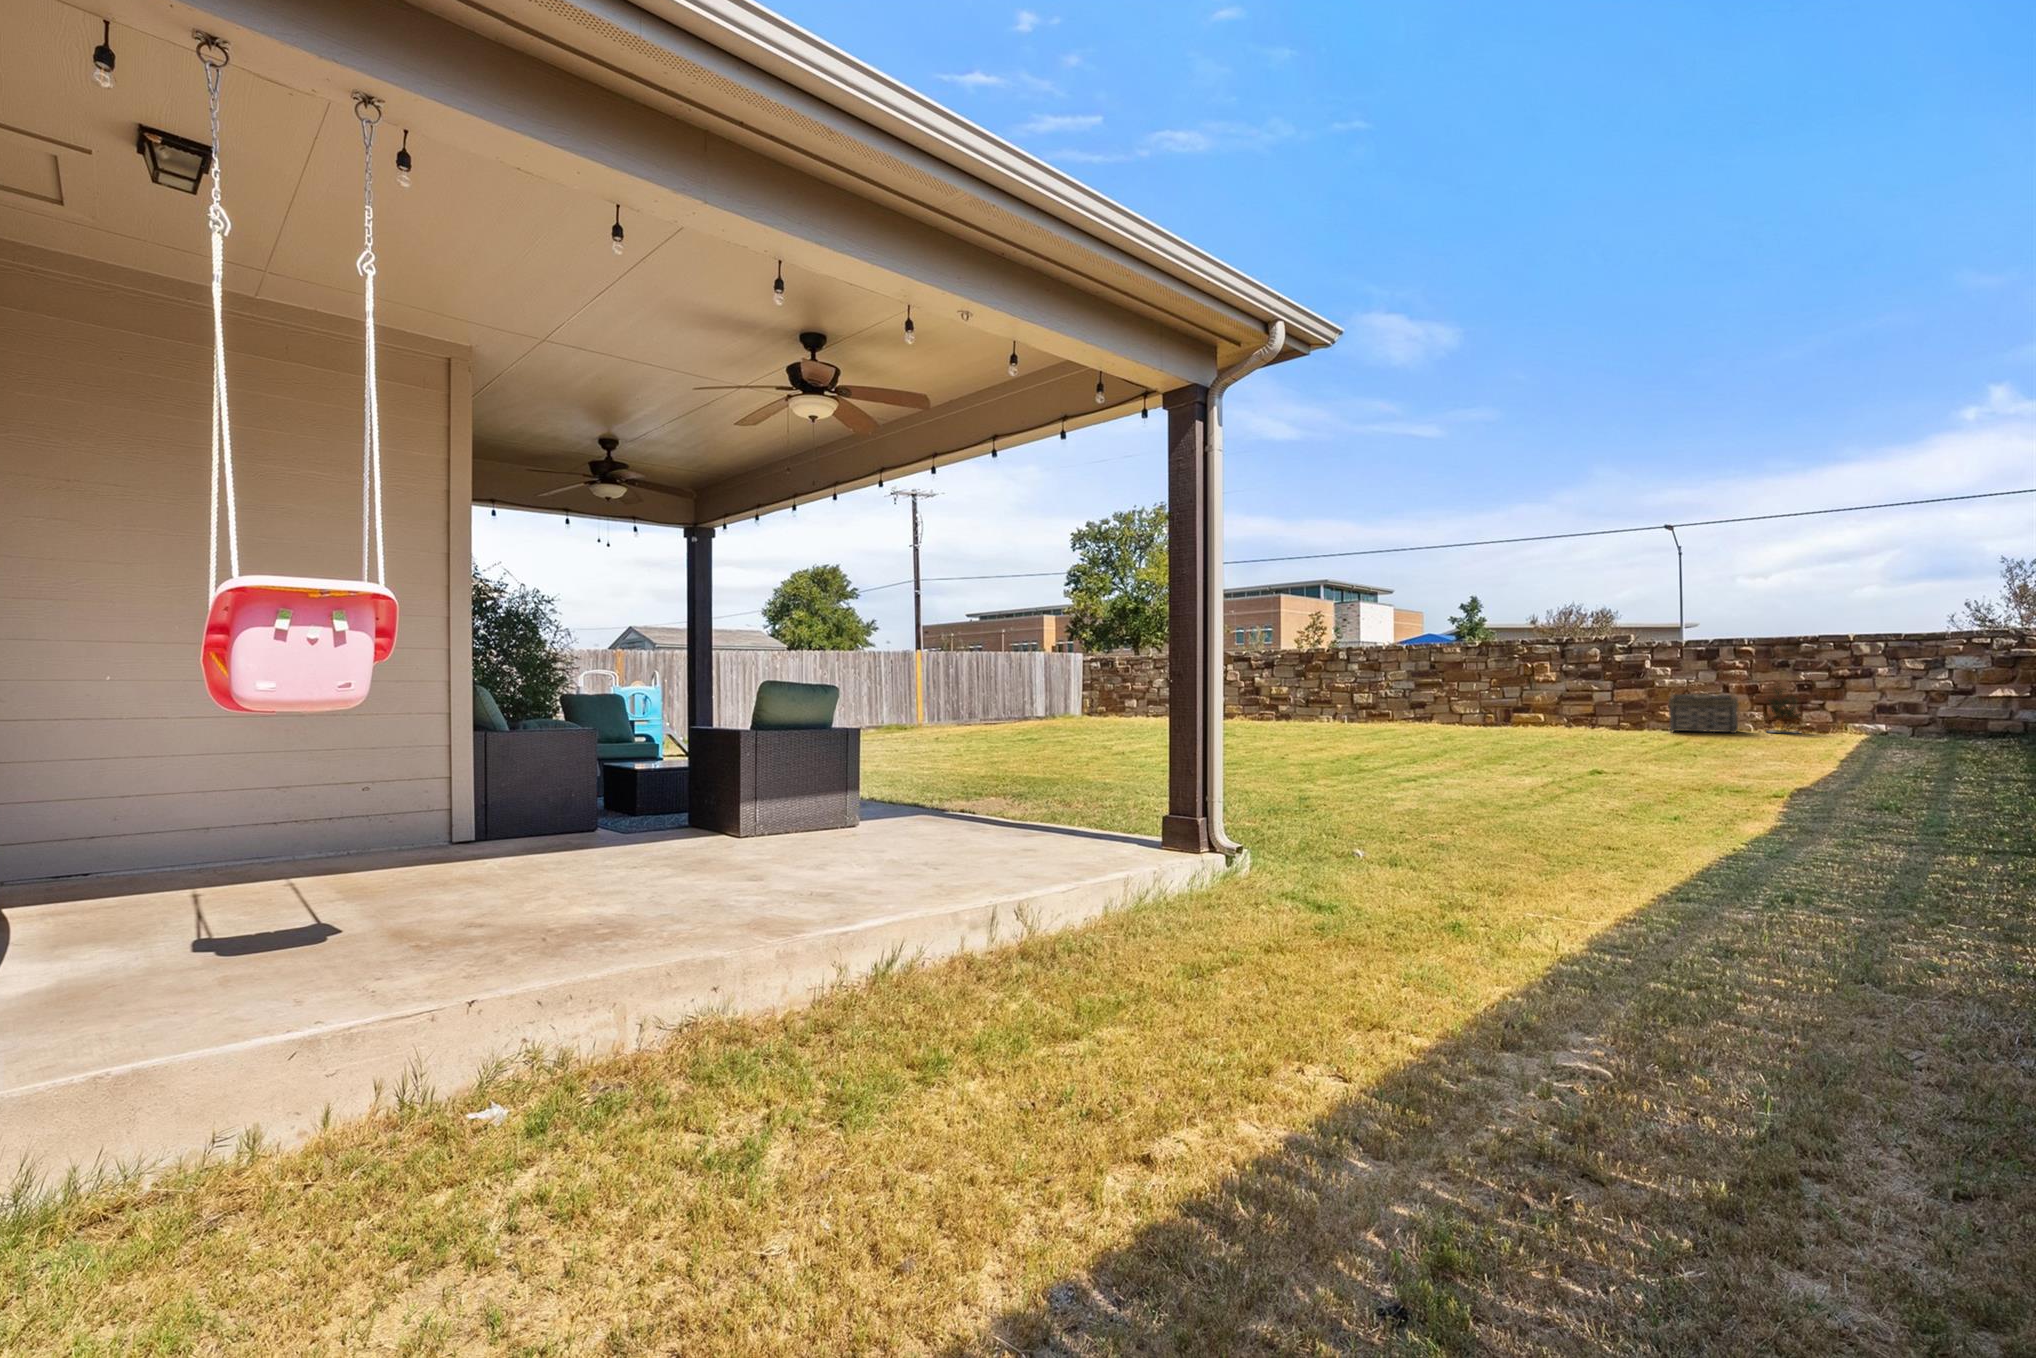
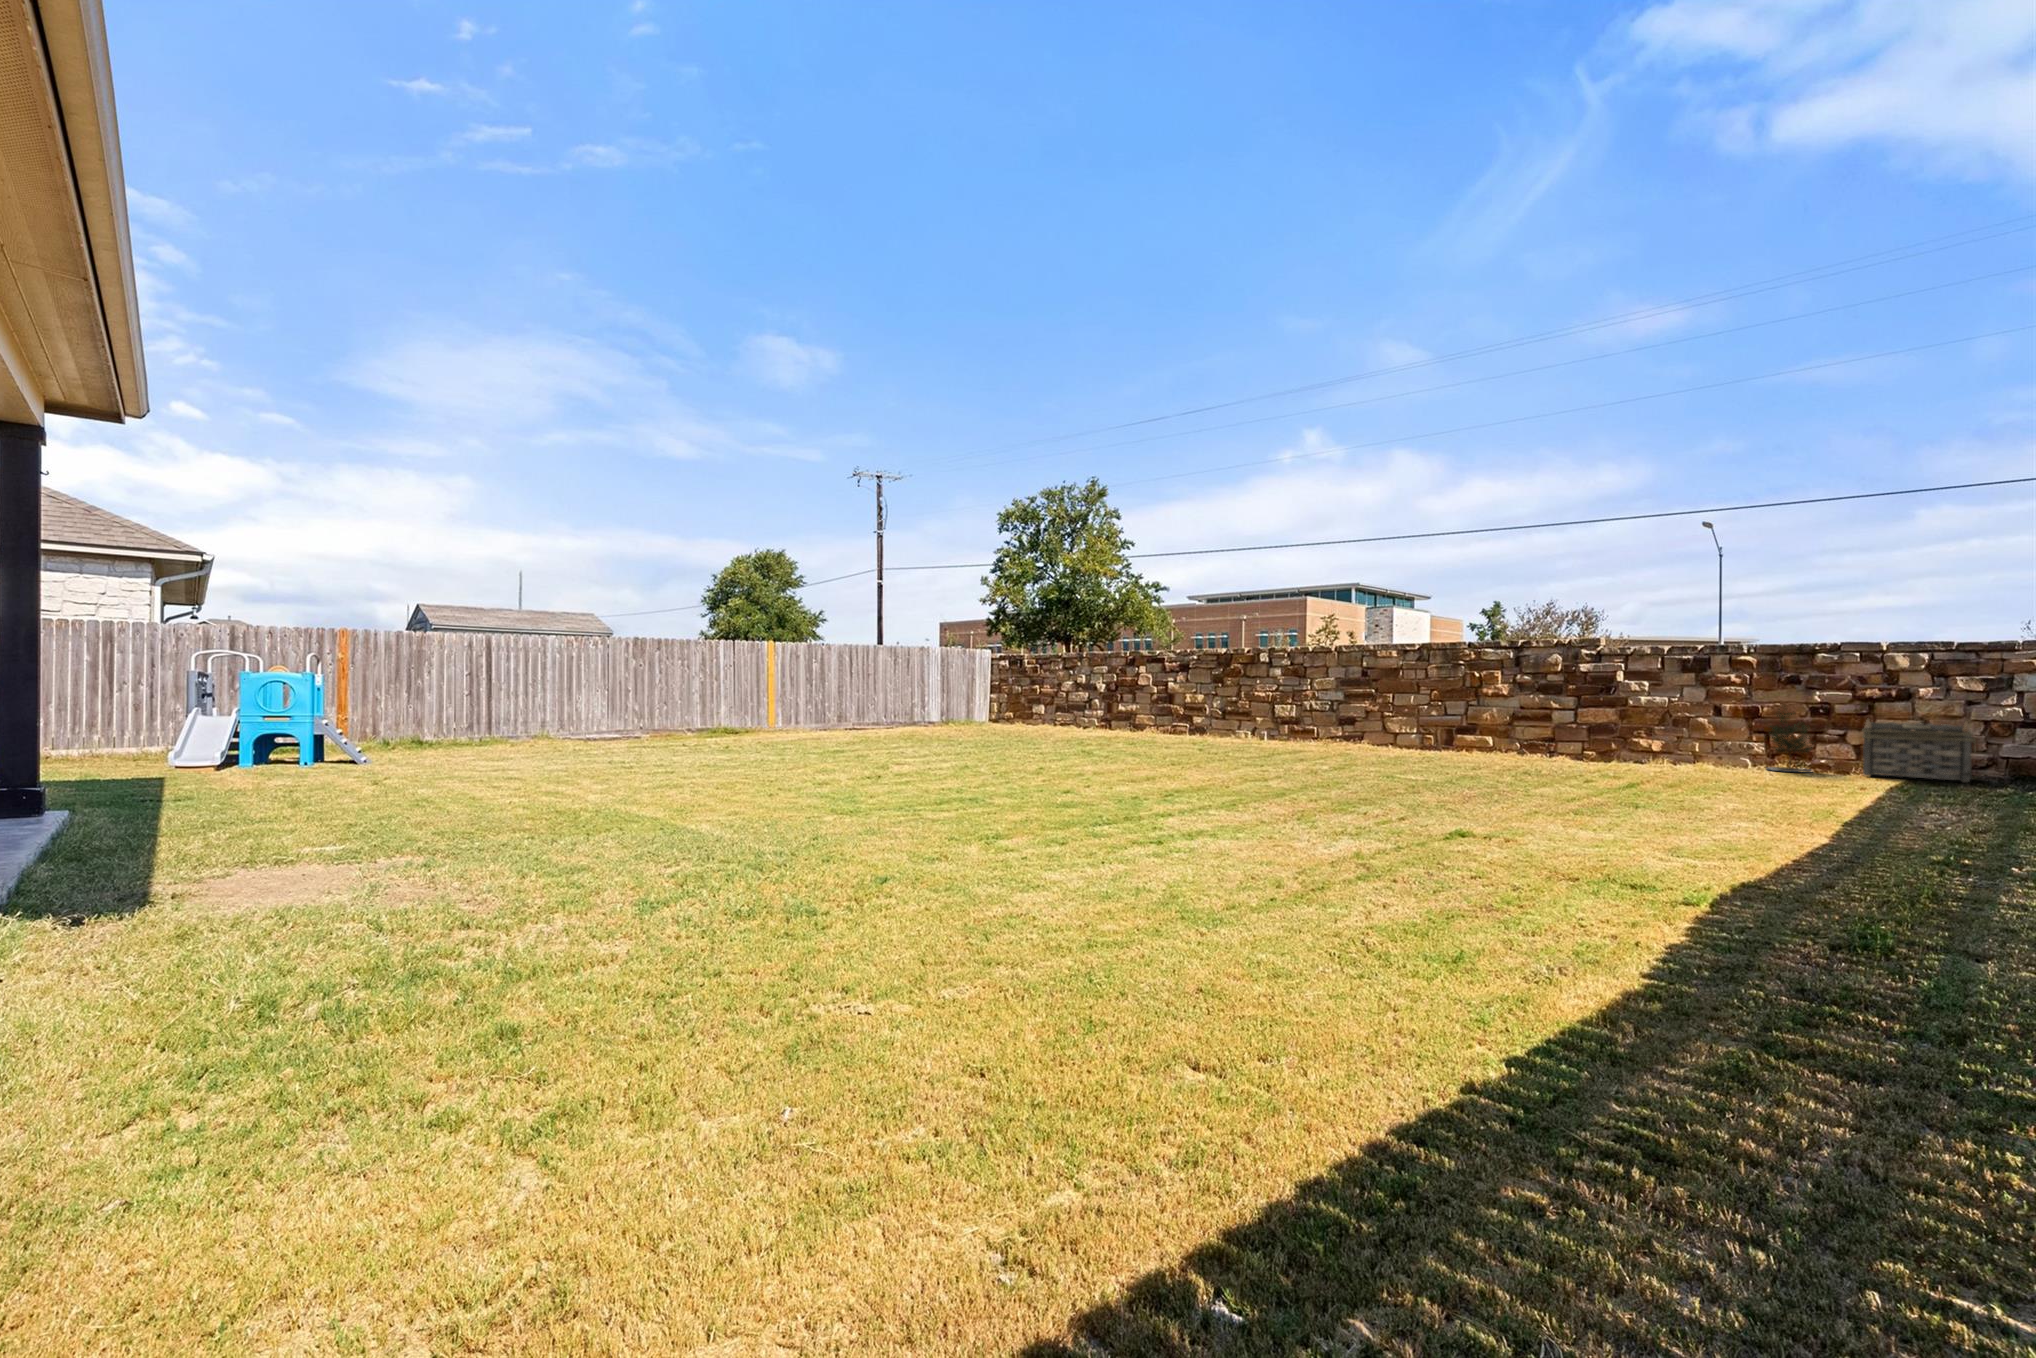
basket: present [1669,693,1739,733] -> present [1863,719,1975,782]

